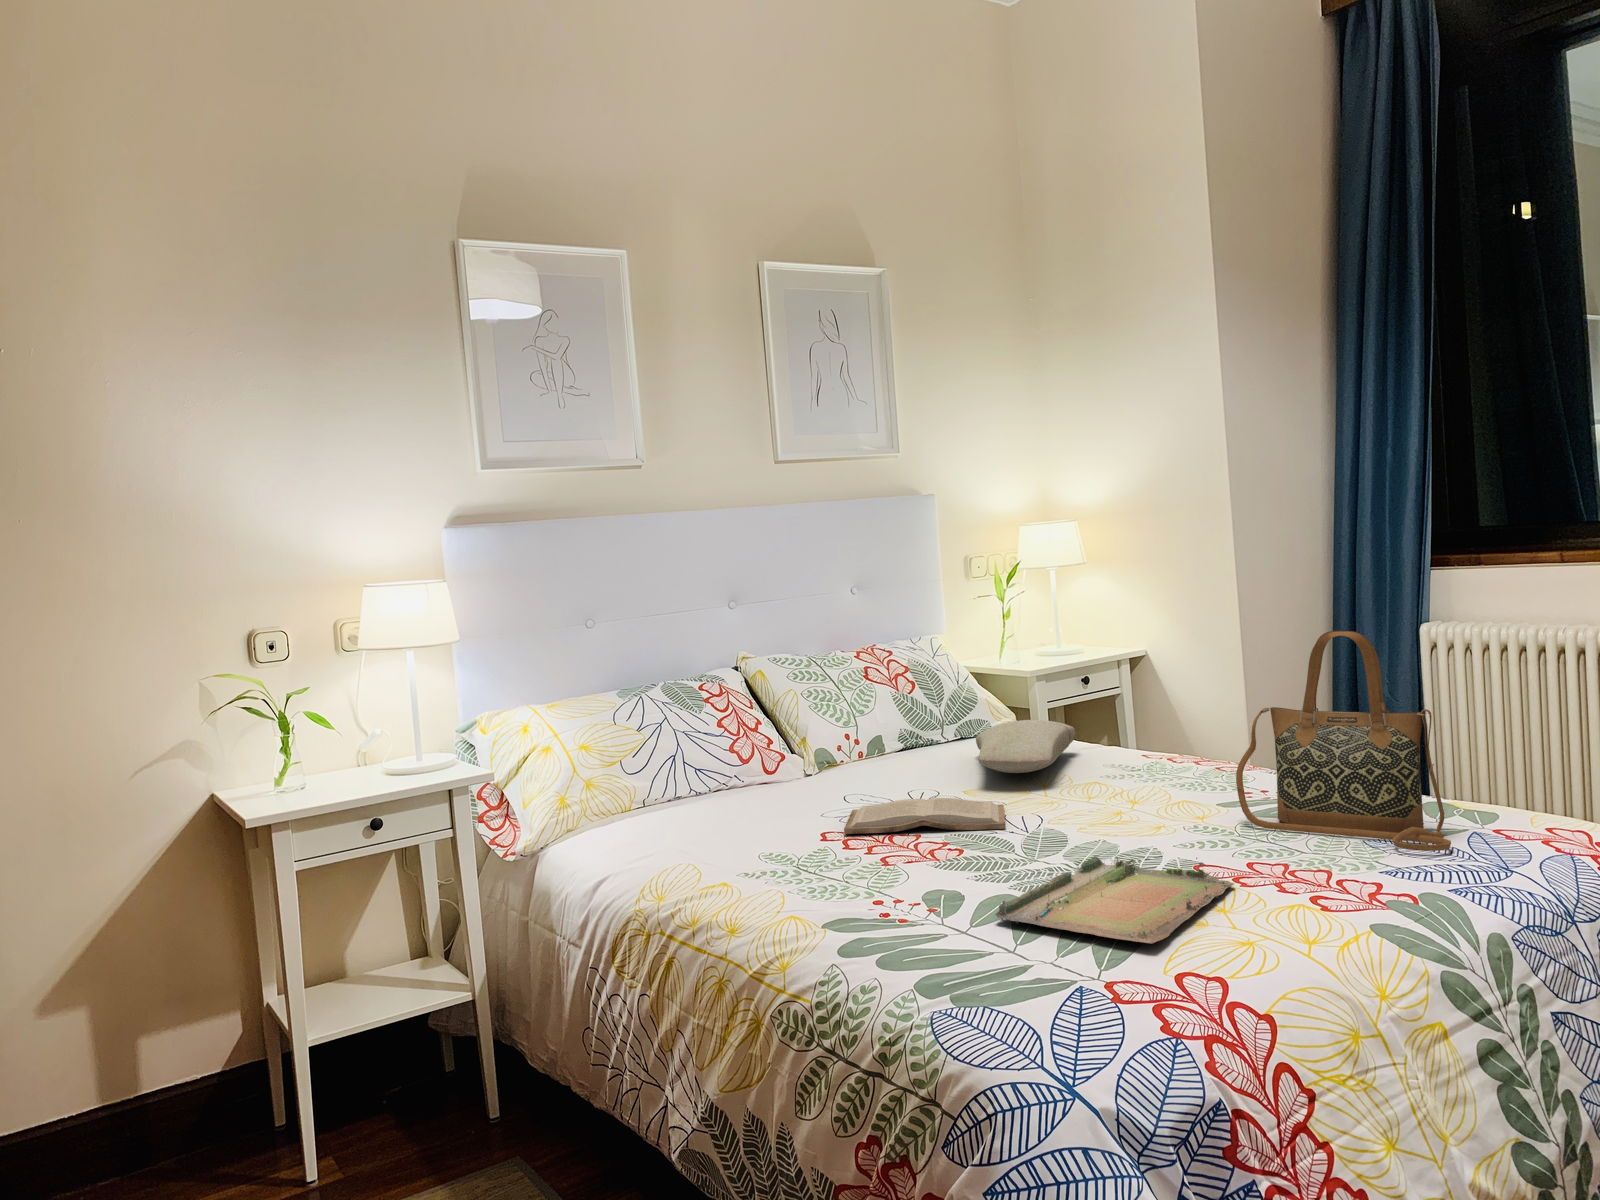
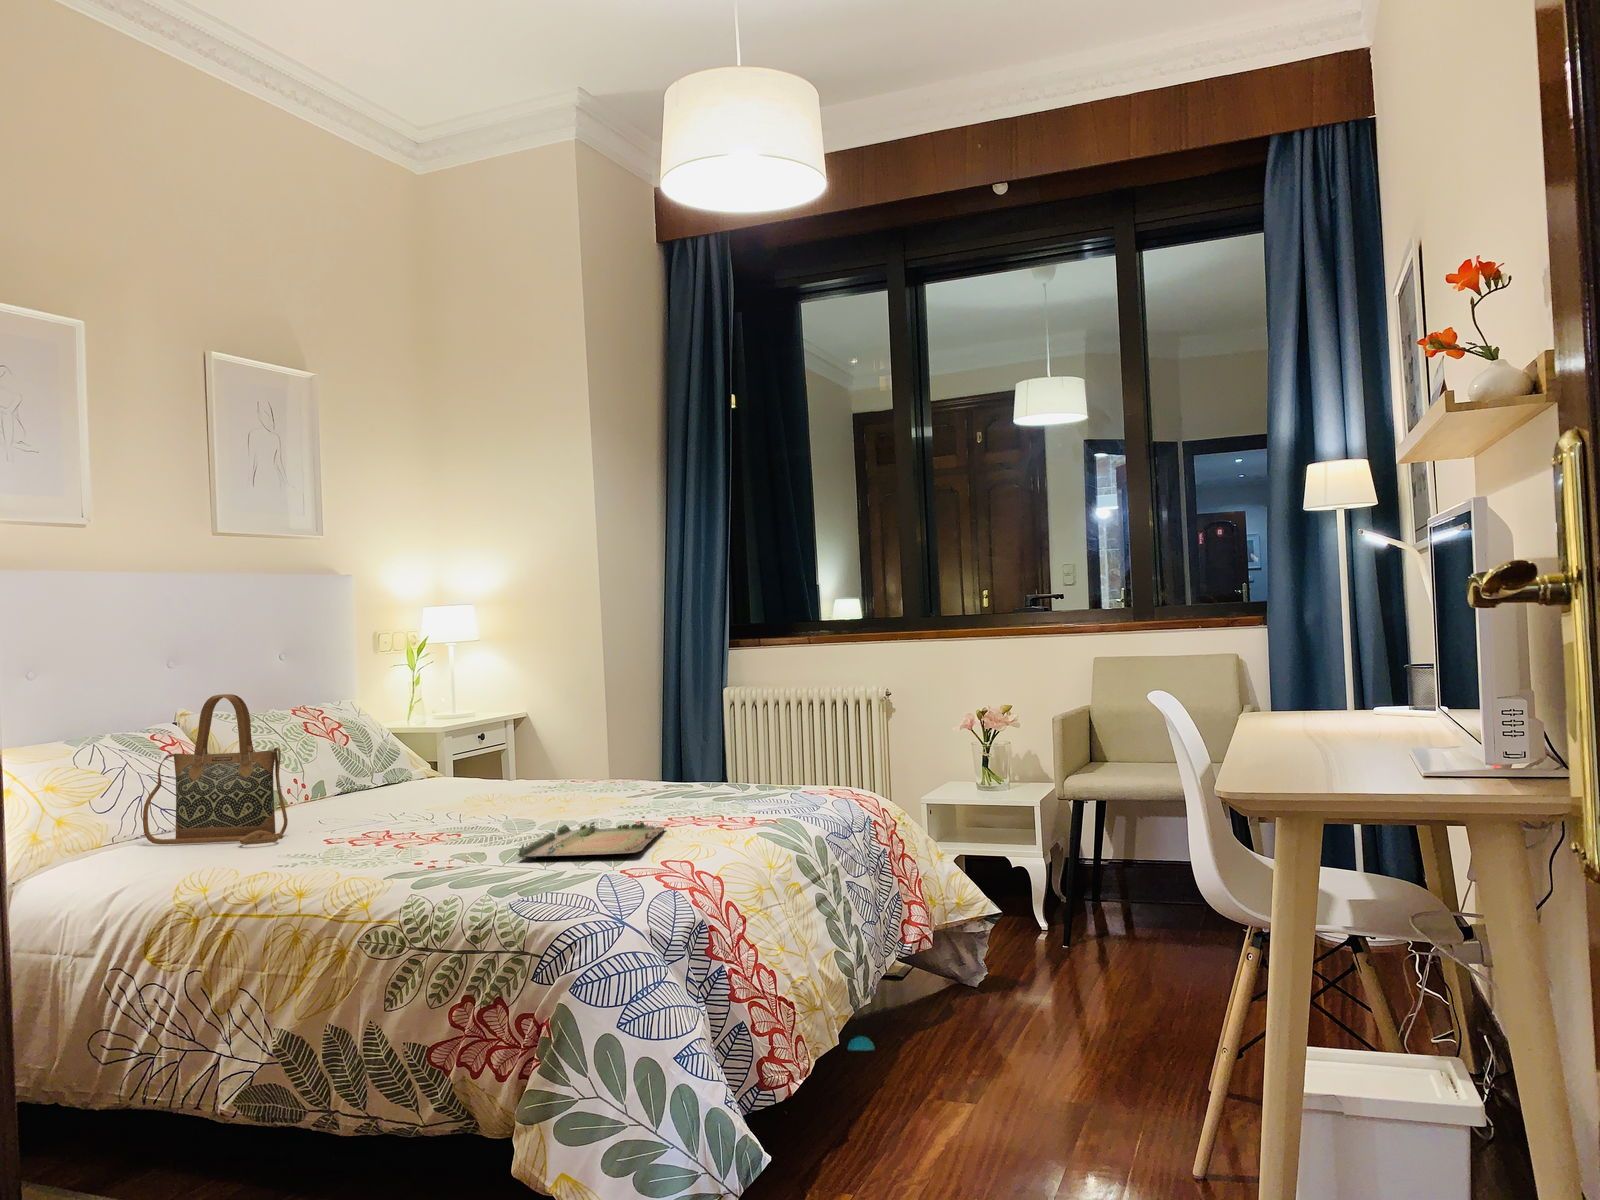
handbag: present [1236,631,1451,851] -> present [143,694,288,845]
pillow: present [976,720,1075,773] -> none [414,757,499,795]
book: present [844,798,1005,834] -> none [338,809,479,838]

